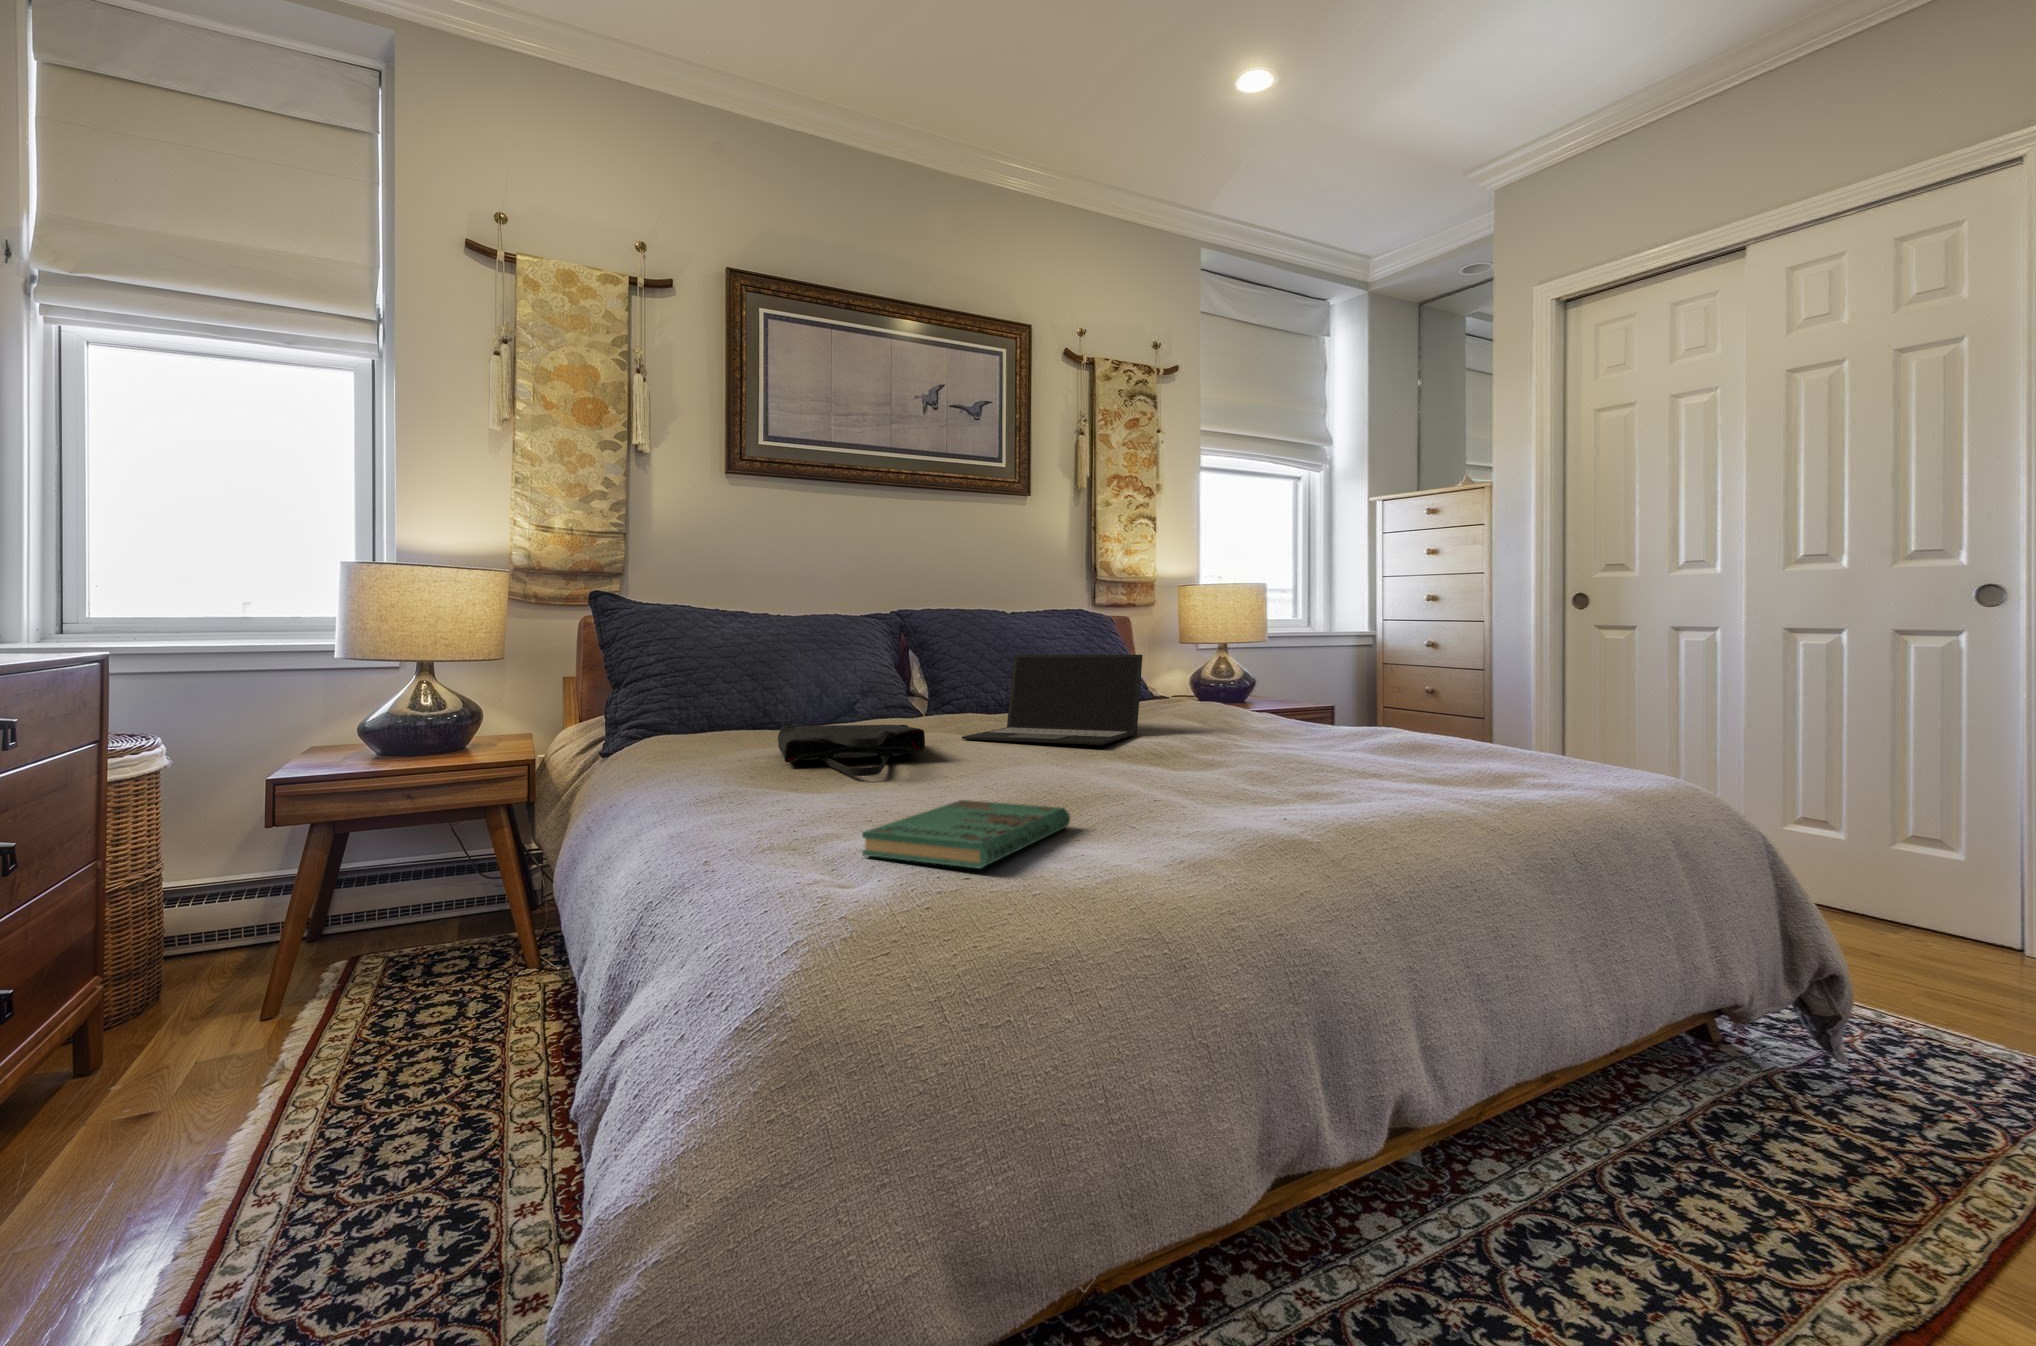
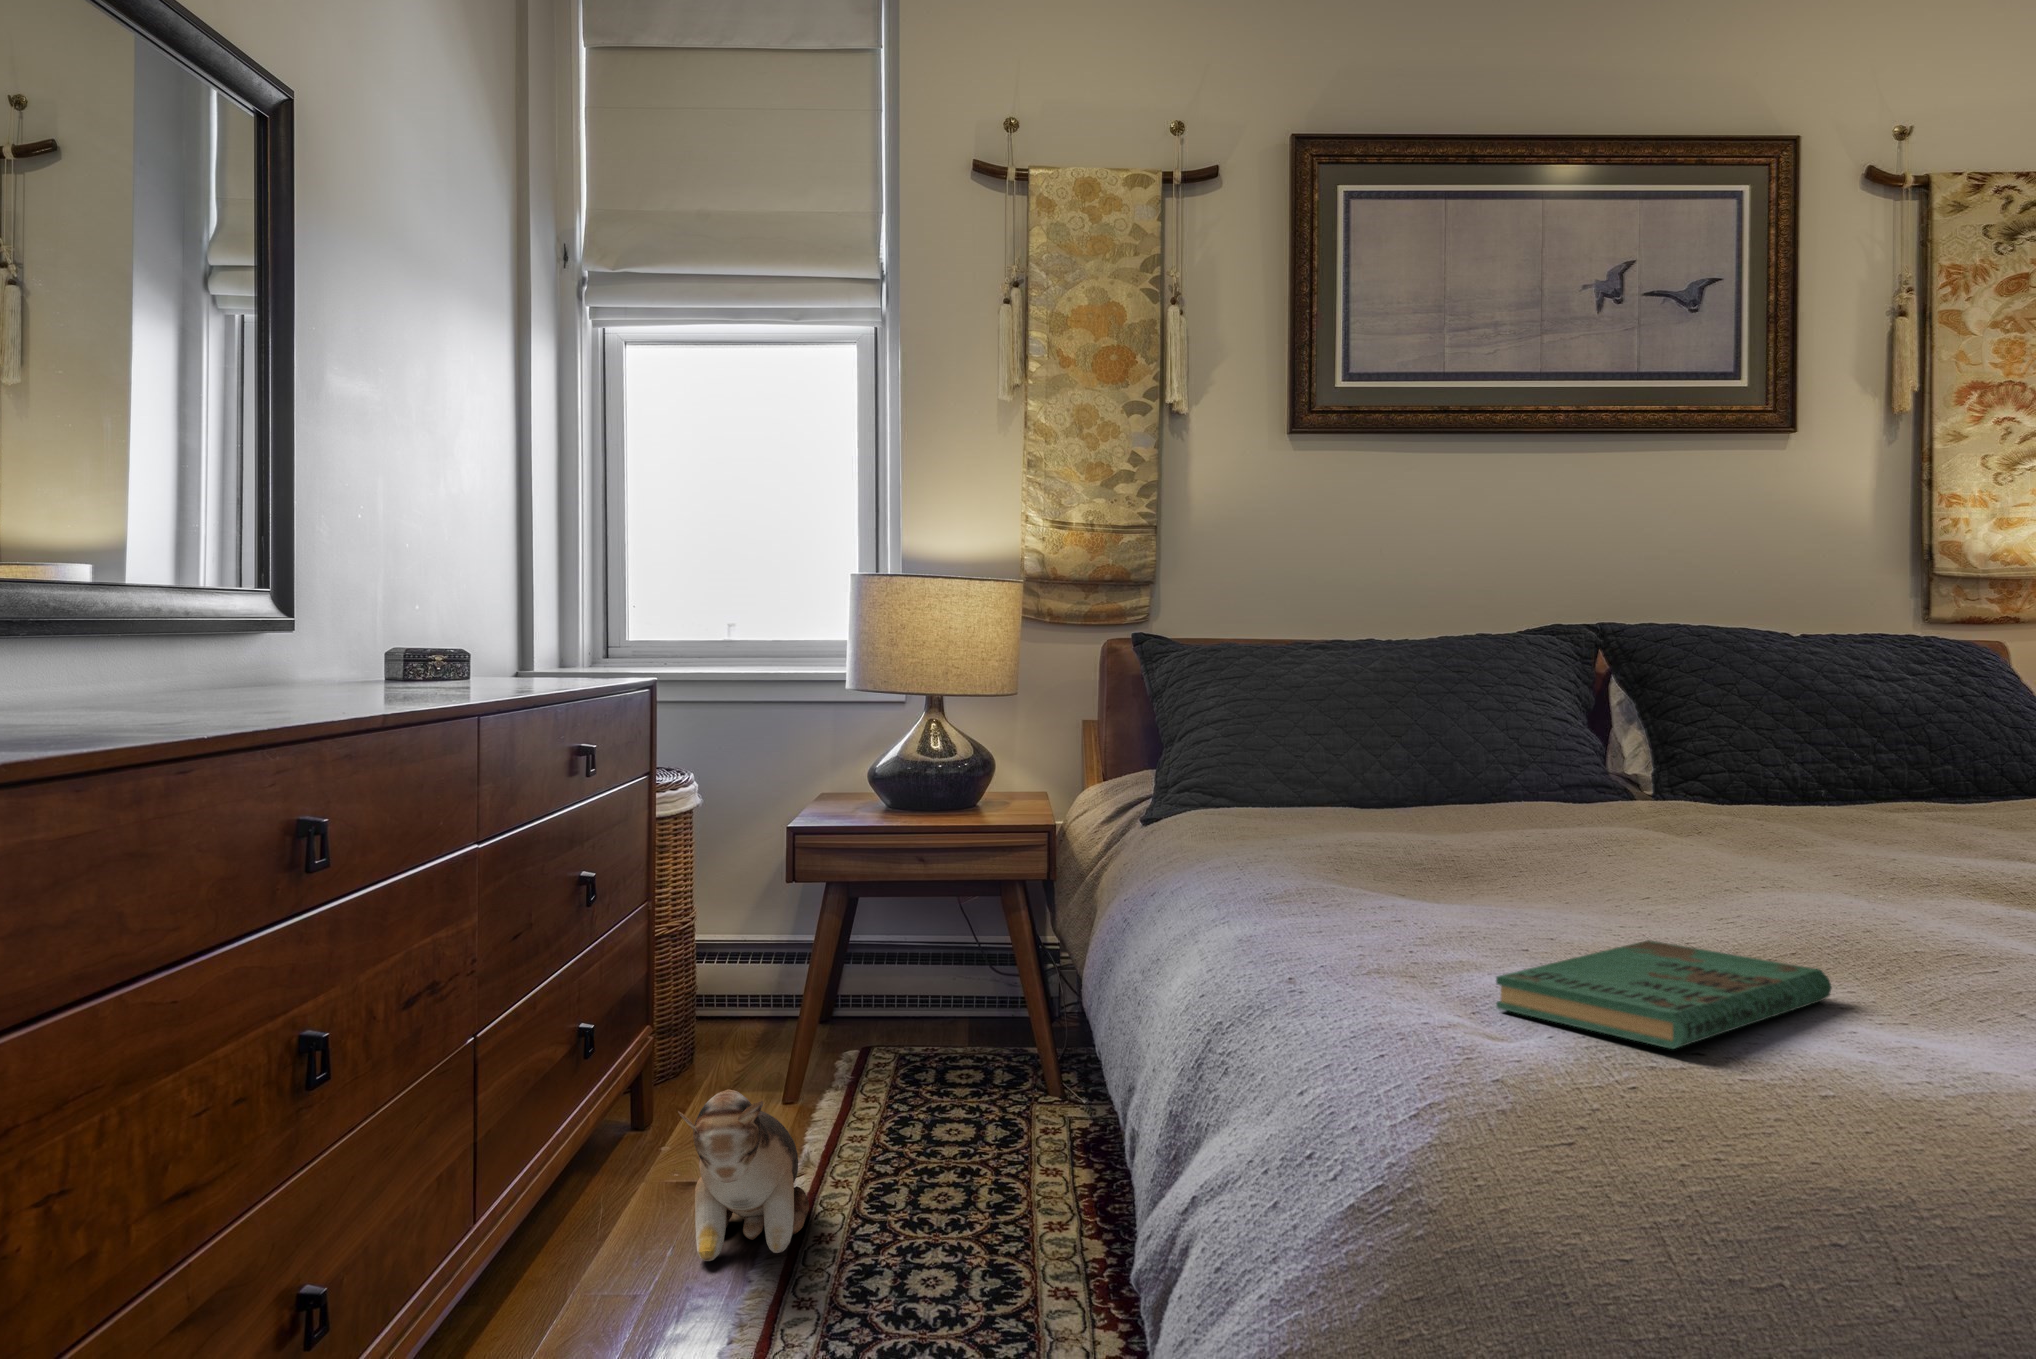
laptop: present [962,655,1142,745] -> none [1655,699,2000,861]
tote bag: present [778,725,925,776] -> none [1369,802,1592,887]
plush toy: none [100,1016,276,1184] -> present [678,1089,809,1261]

